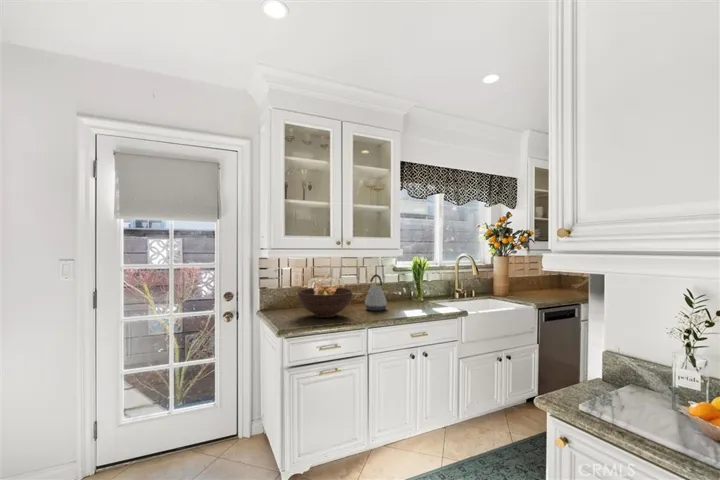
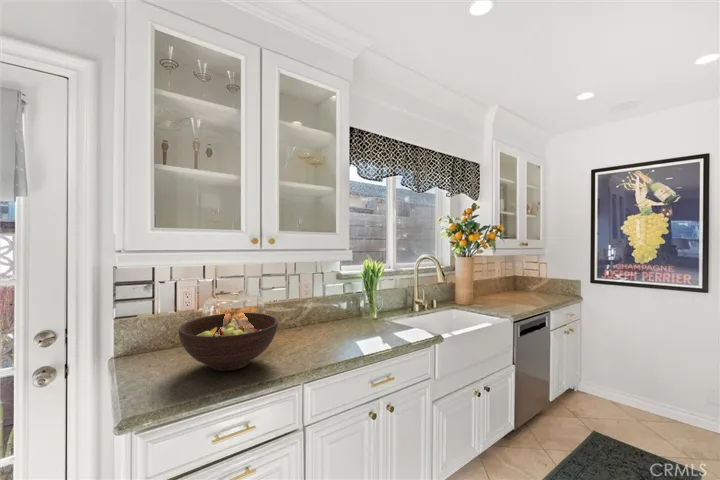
kettle: present [365,274,387,311] -> none [297,289,331,345]

